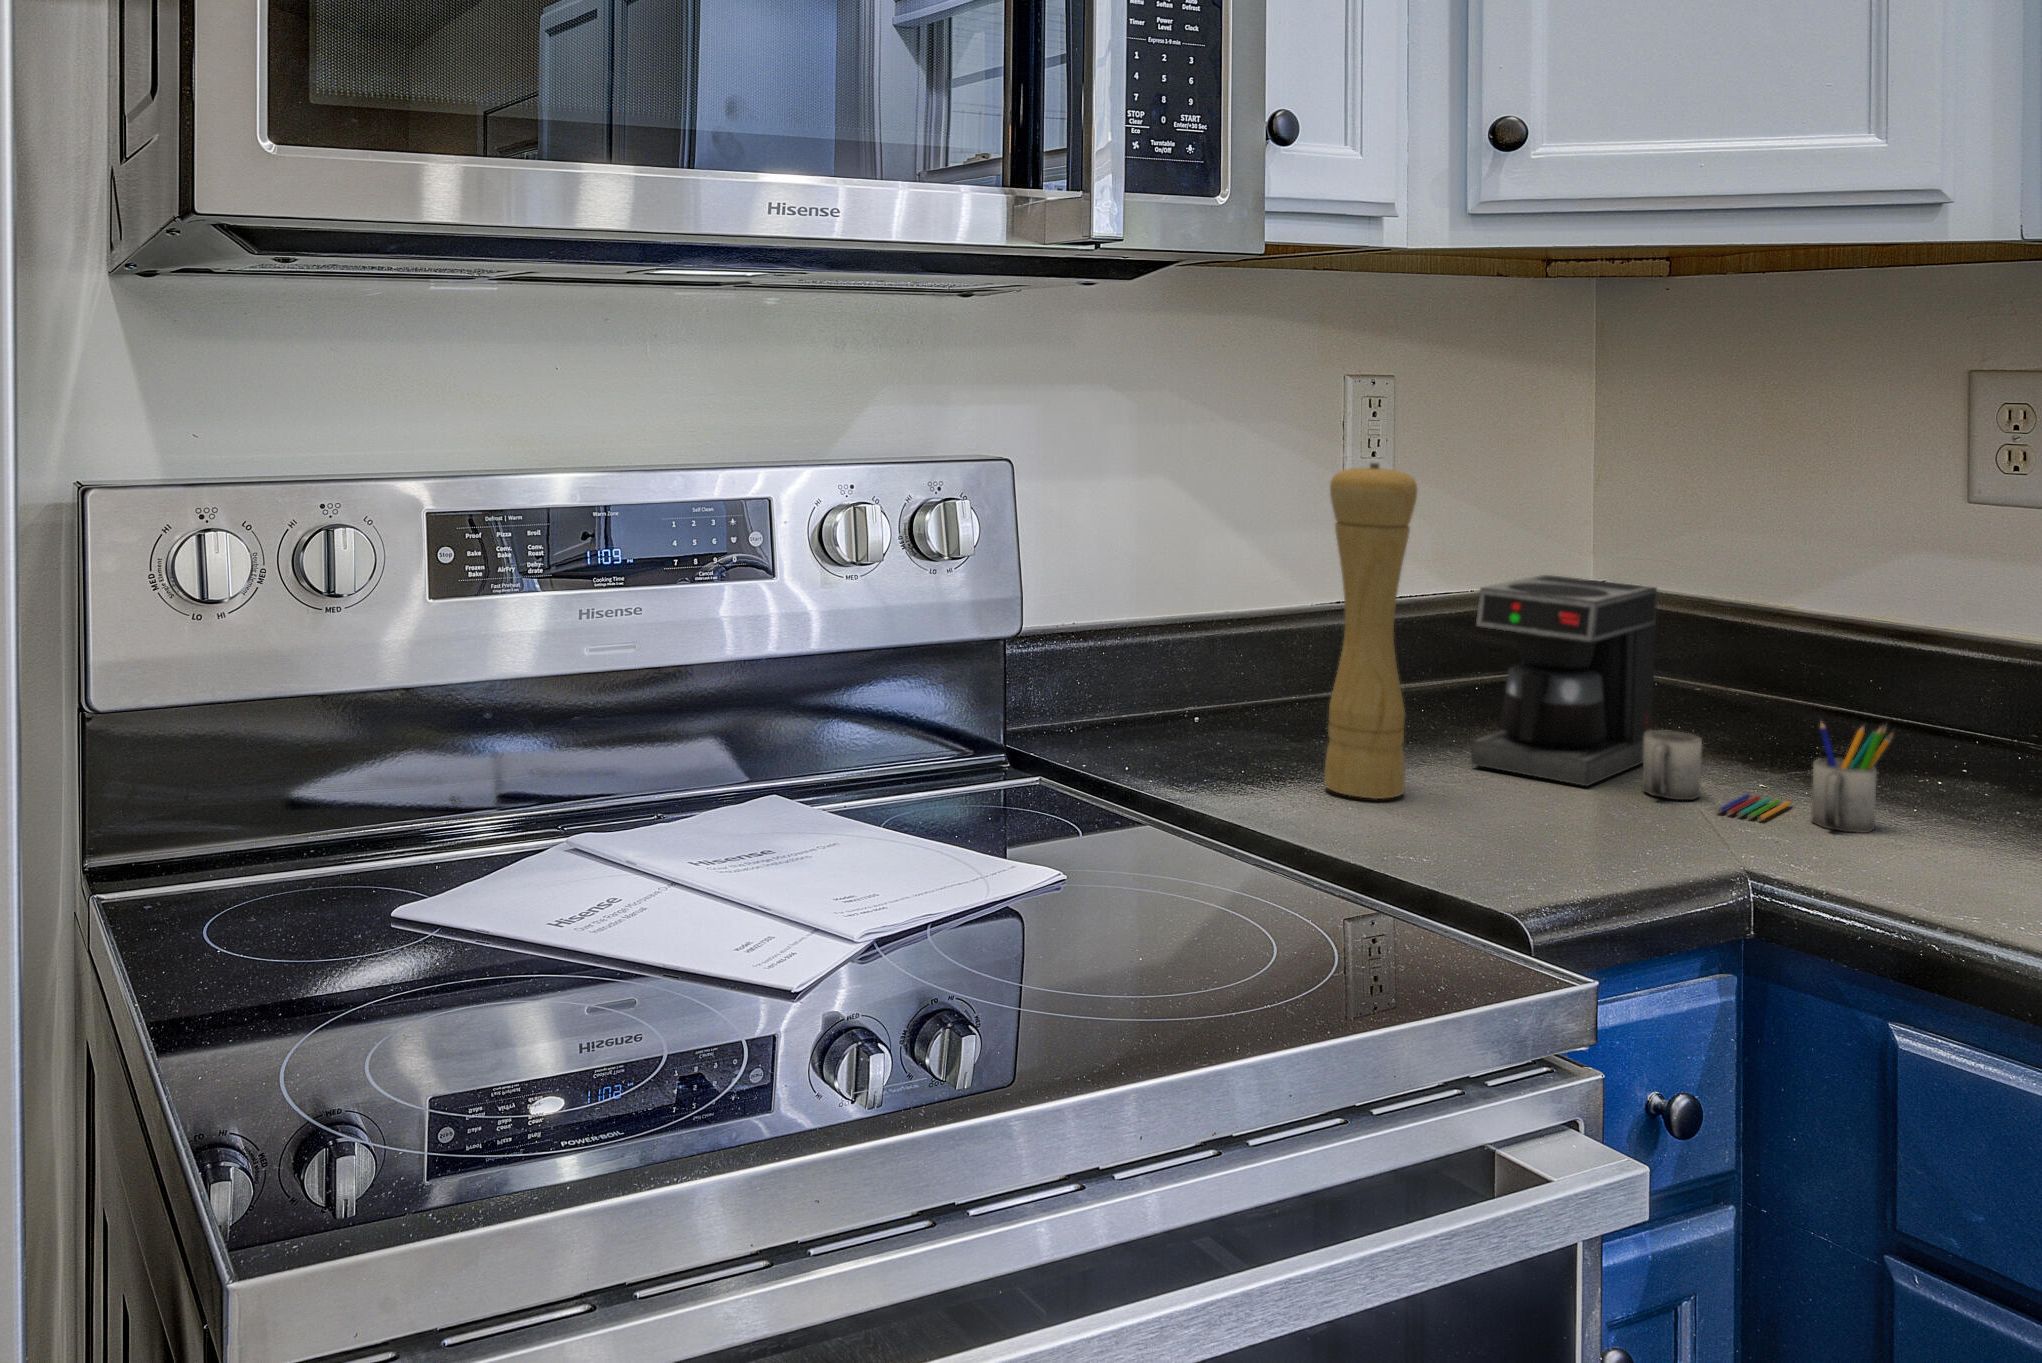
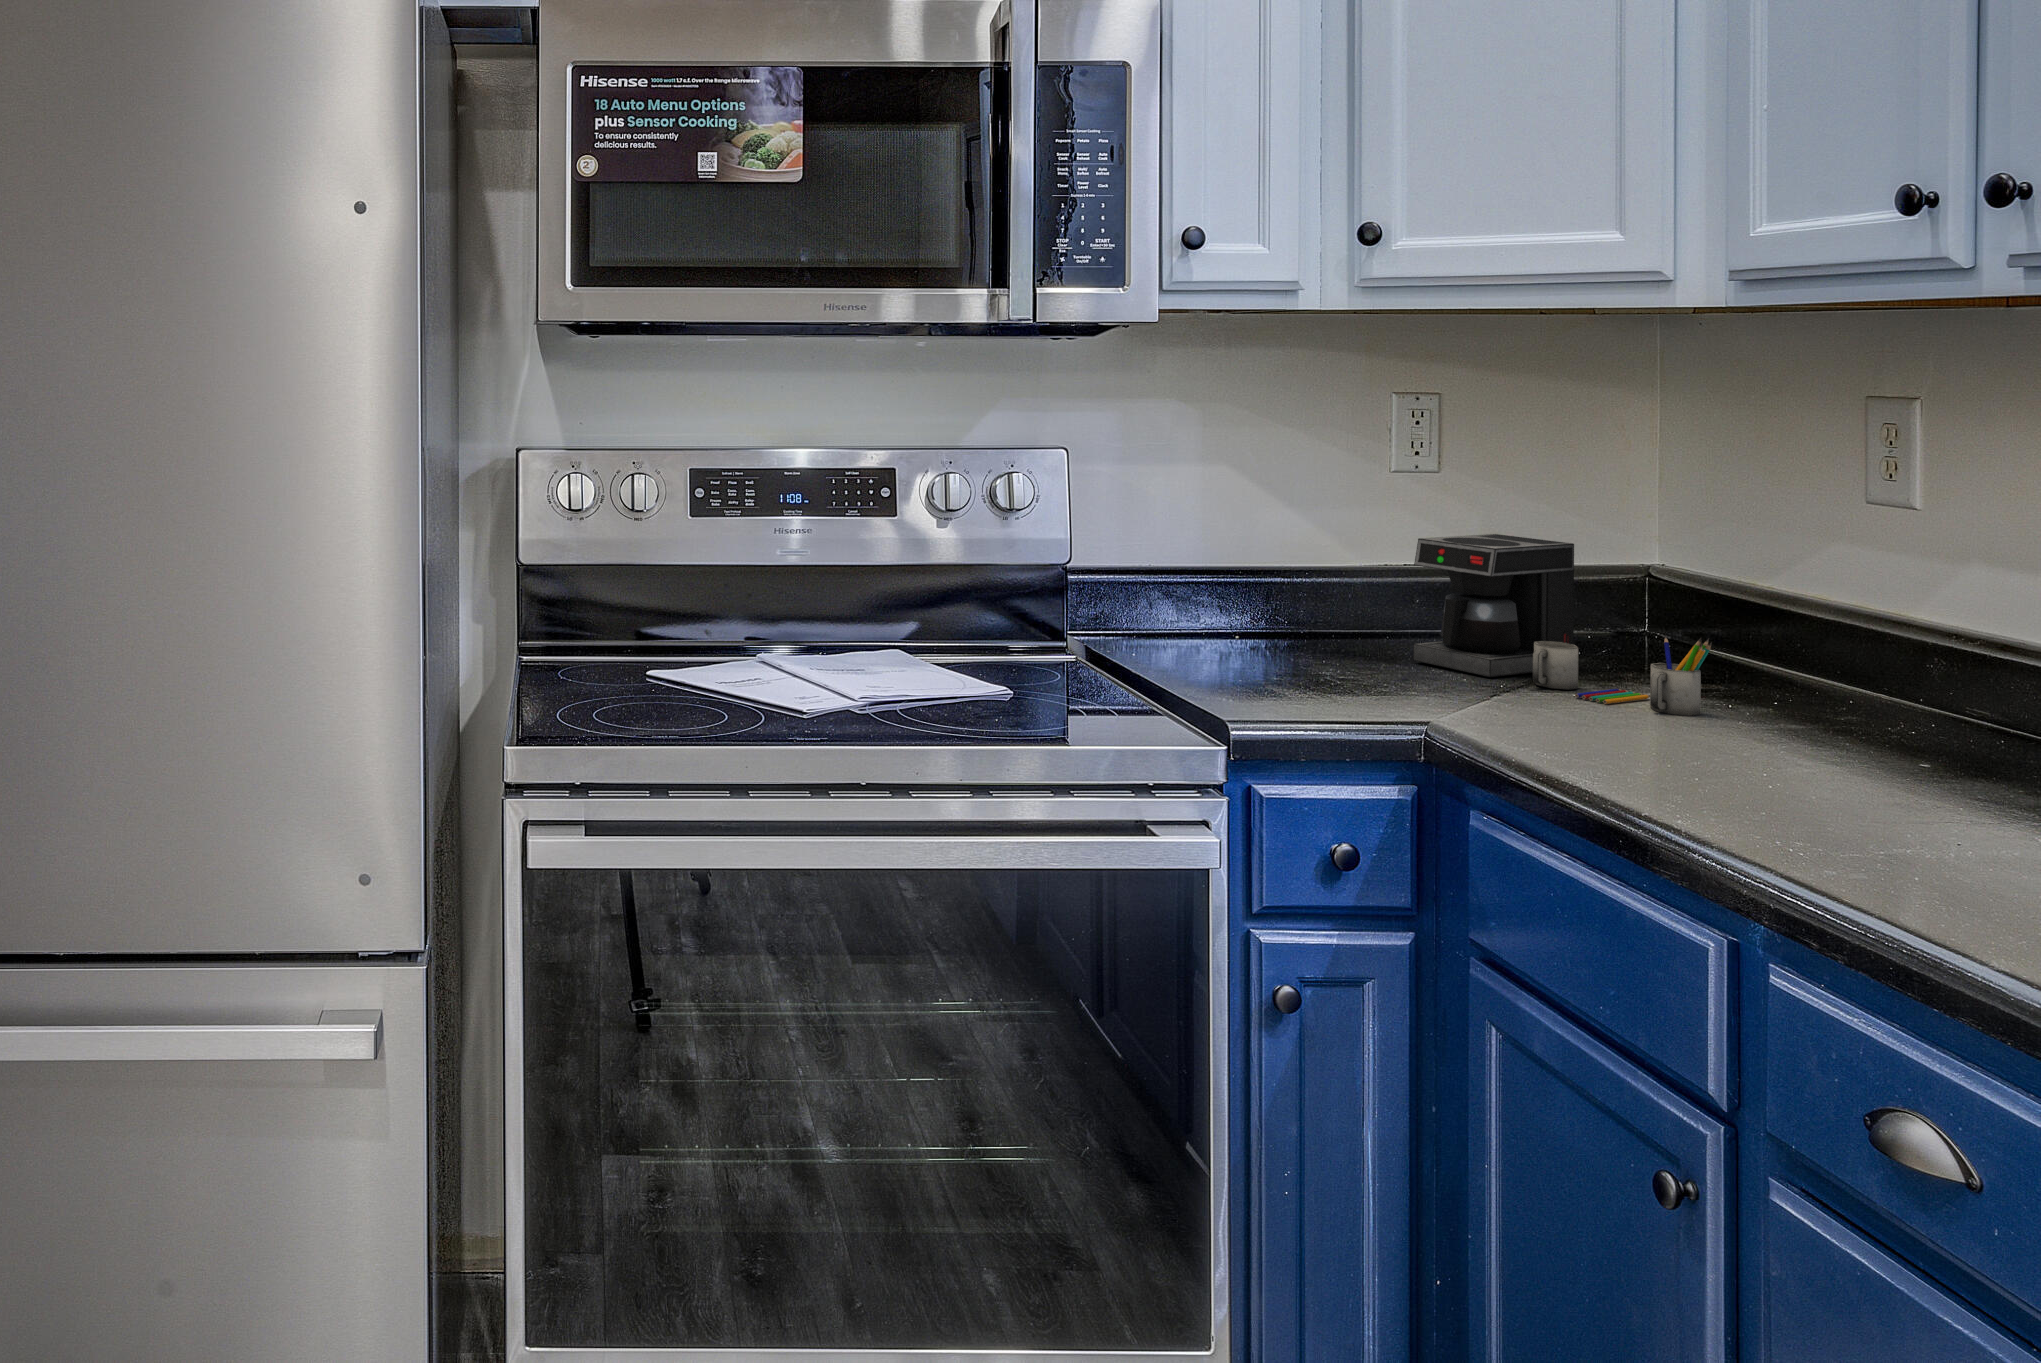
pepper mill: present [1324,463,1417,799] -> none [1277,450,1341,671]

